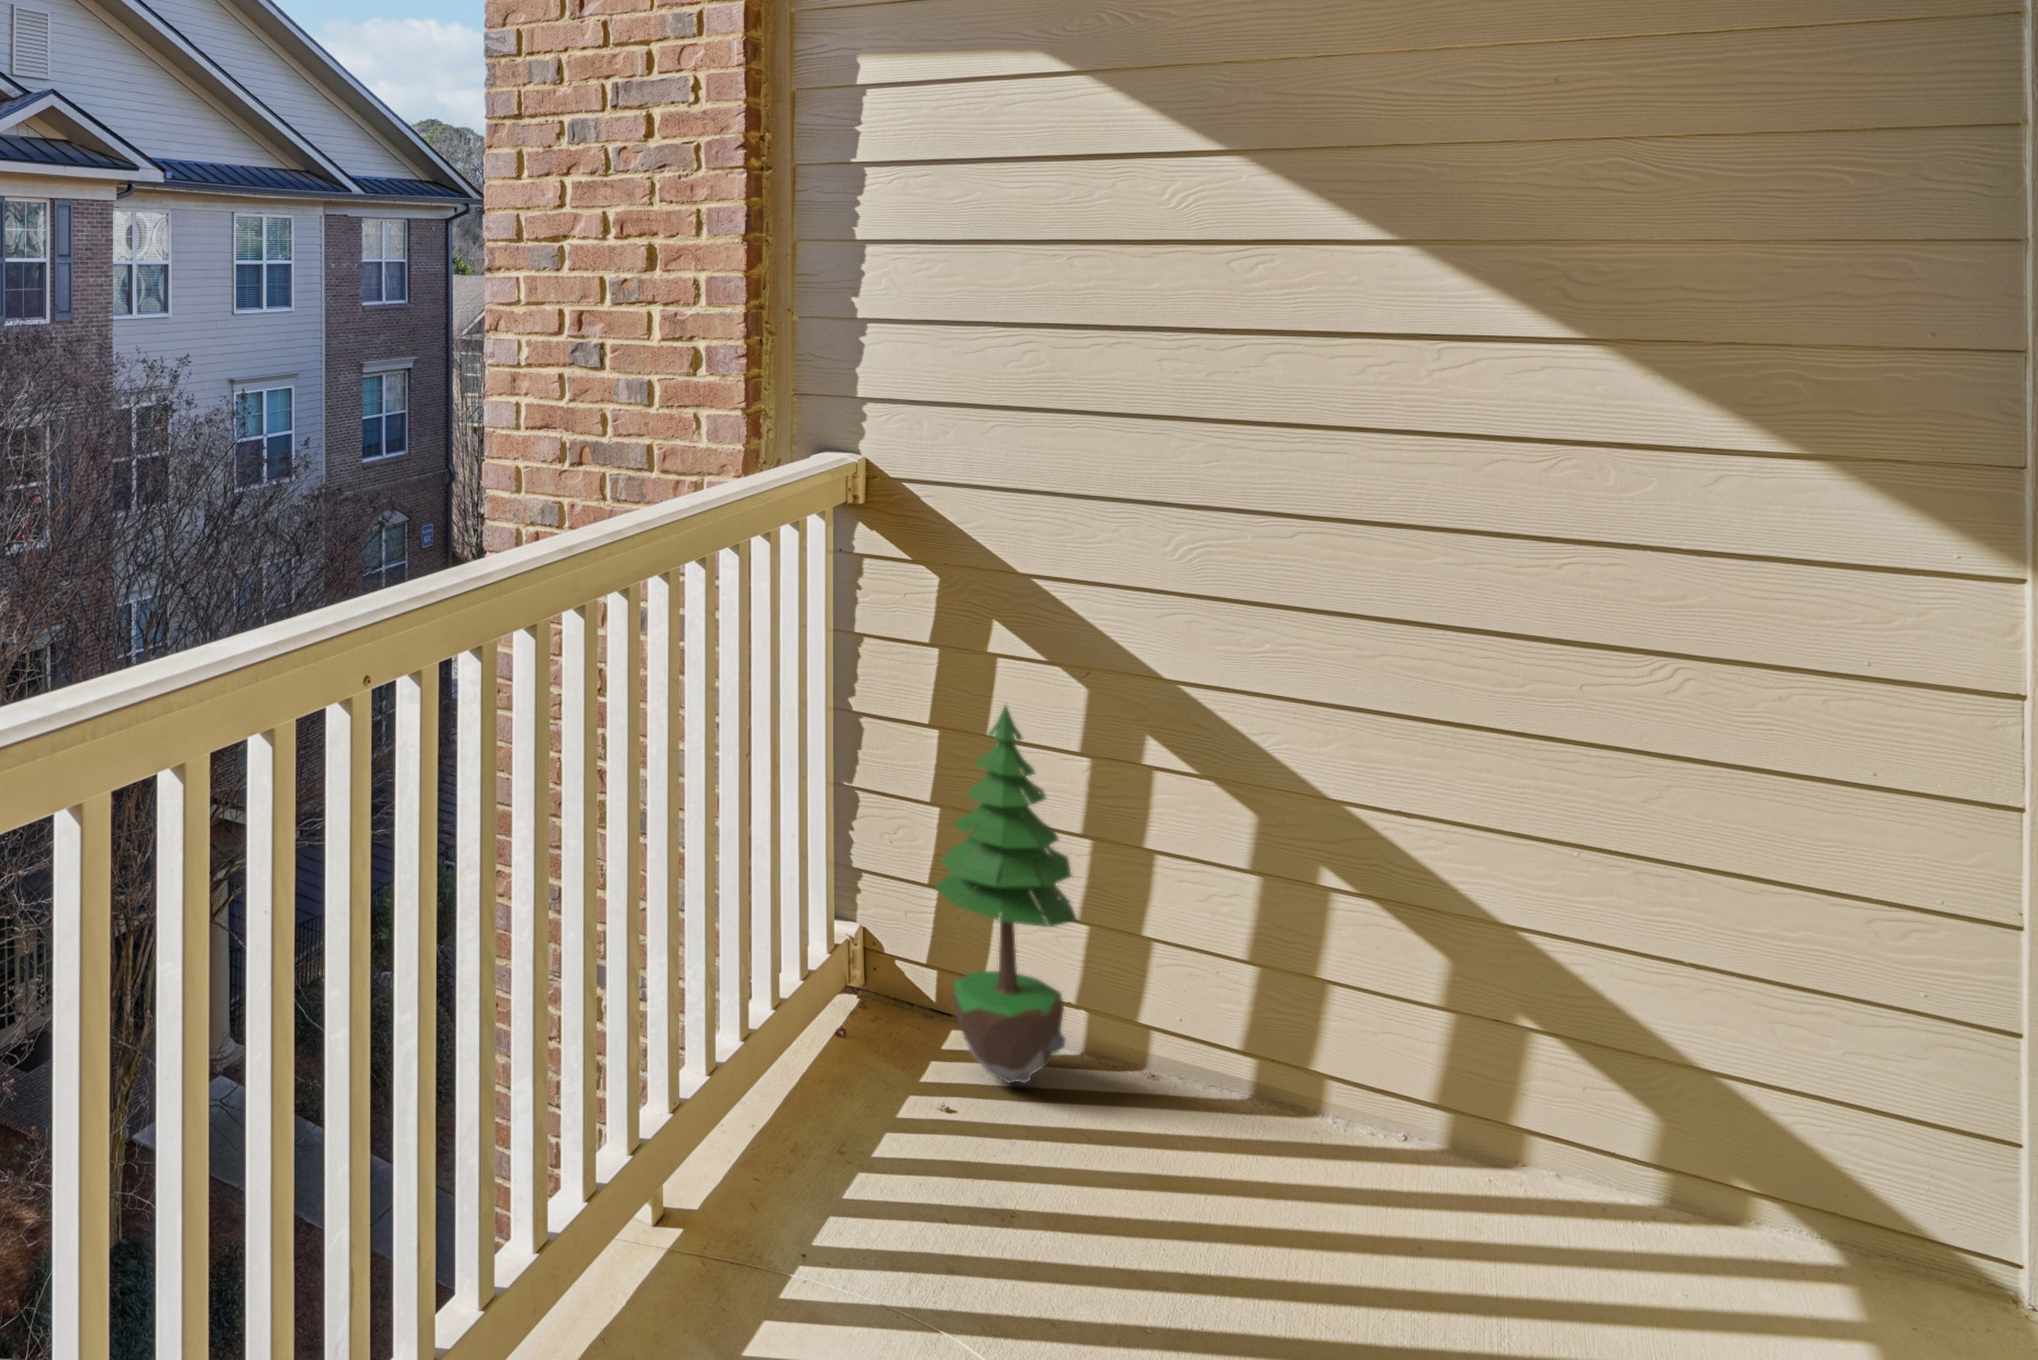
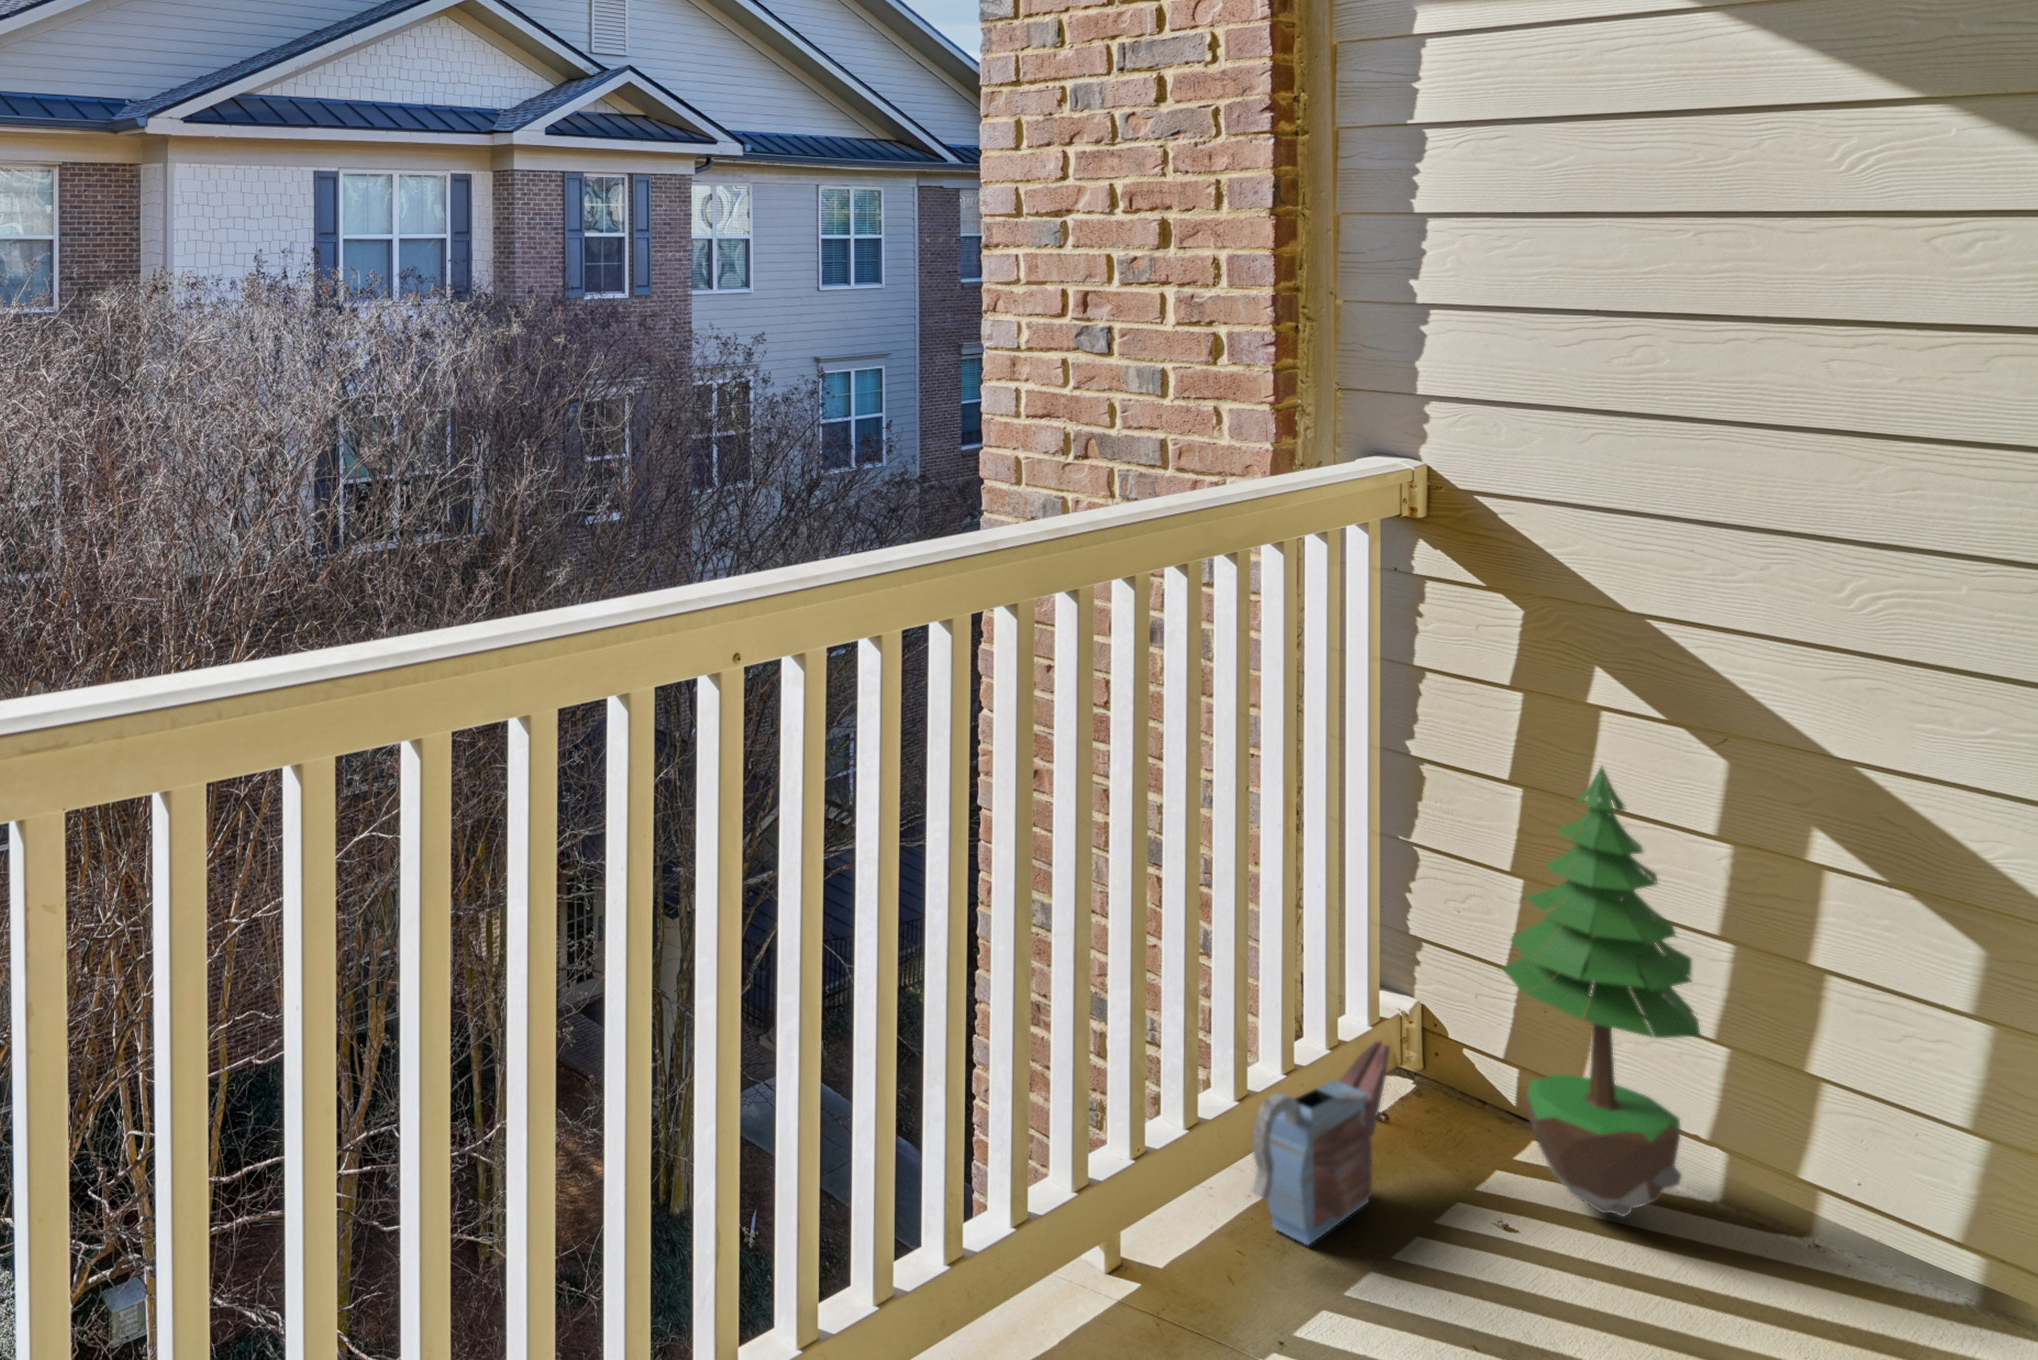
watering can: none [761,965,852,1158] -> present [1252,1042,1390,1245]

